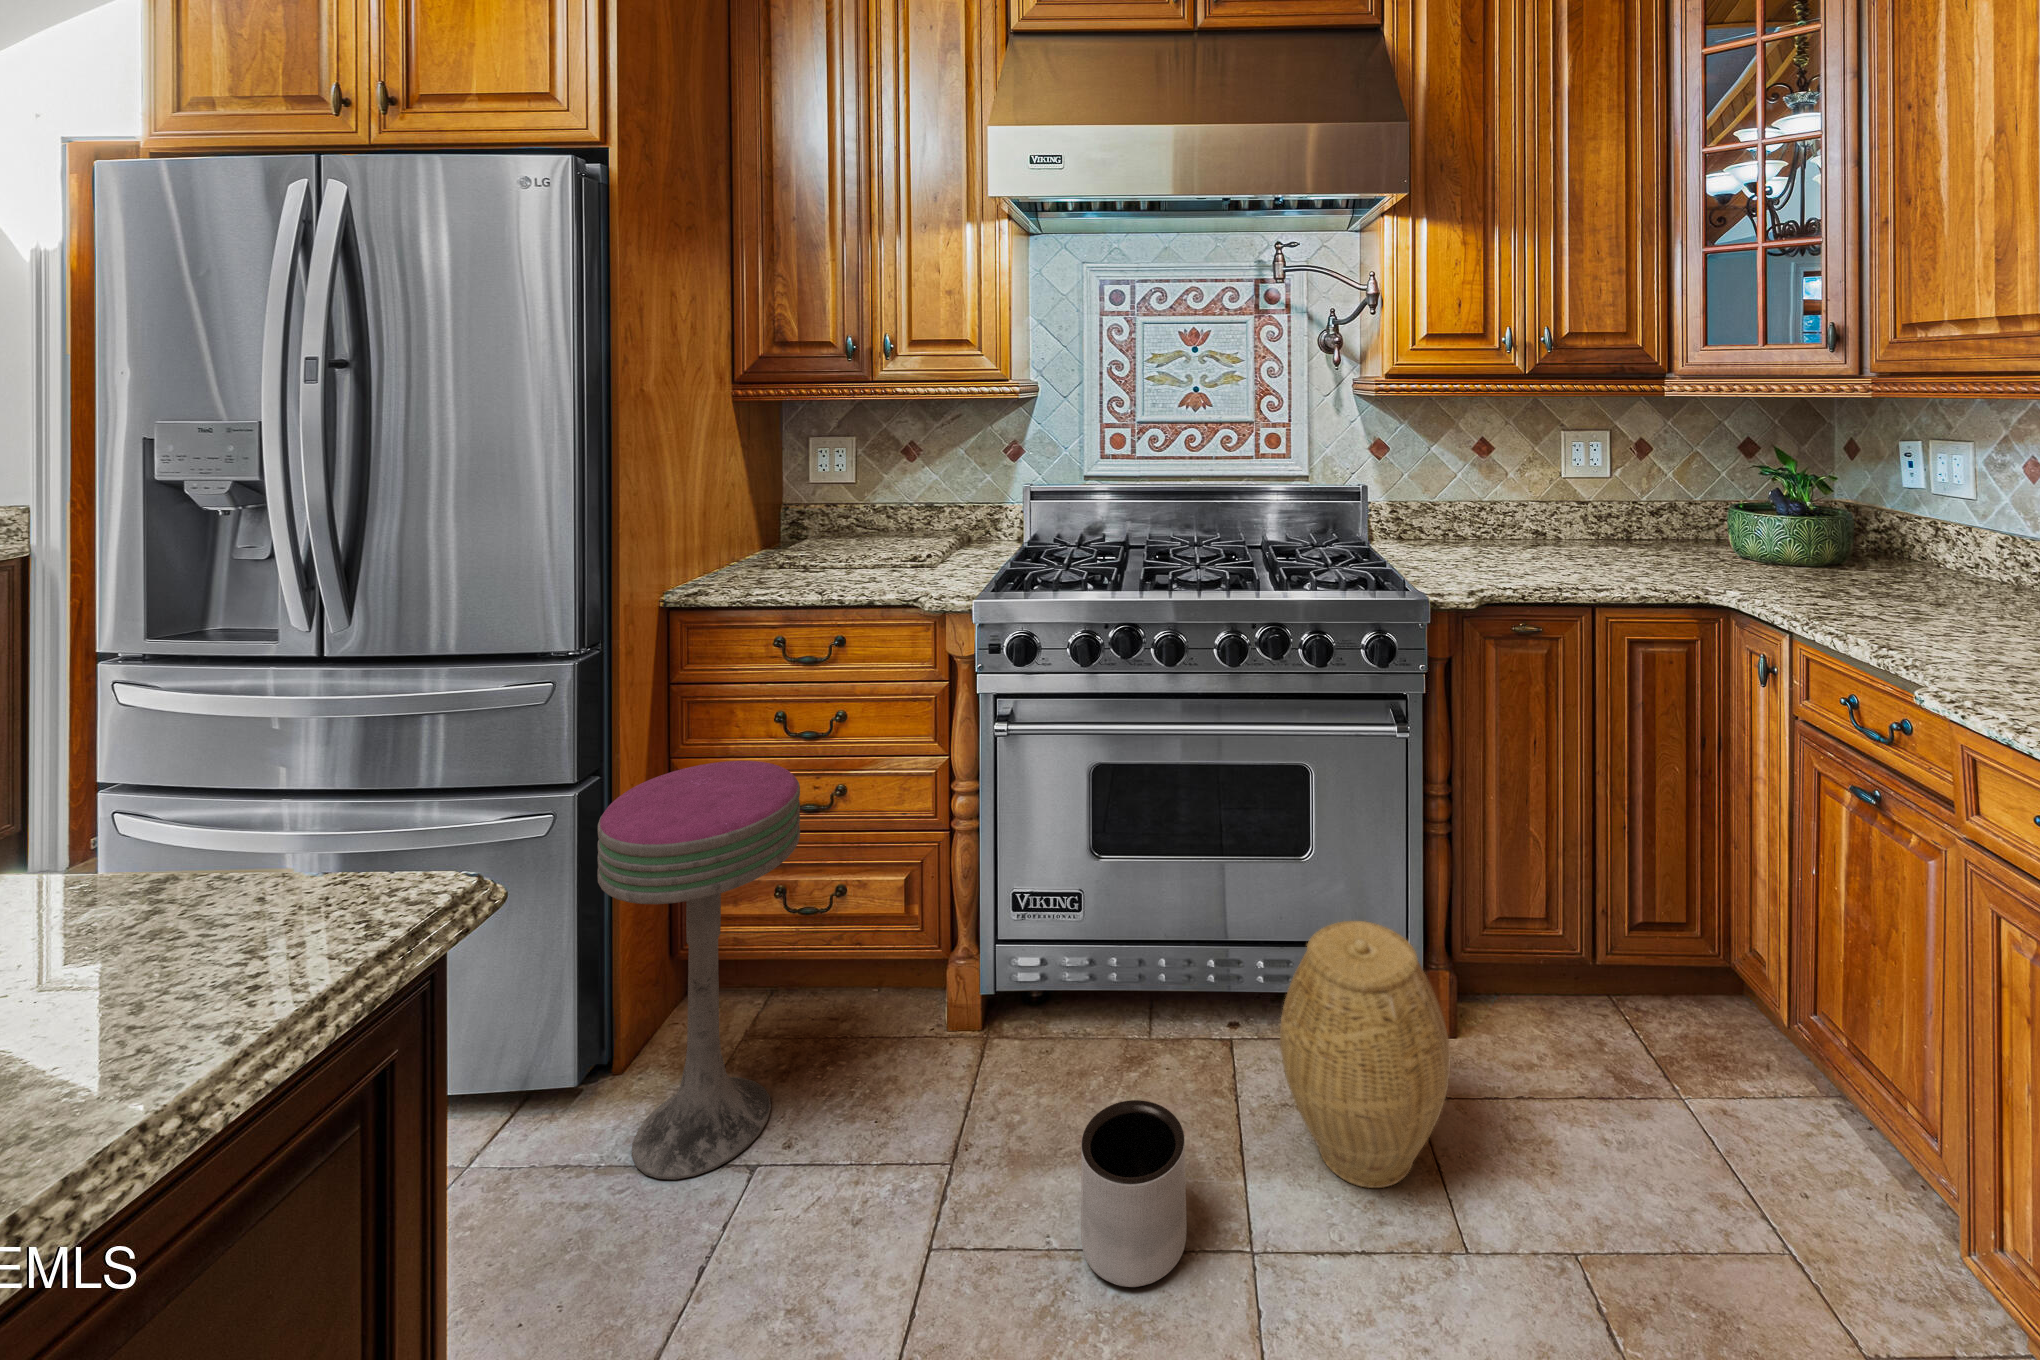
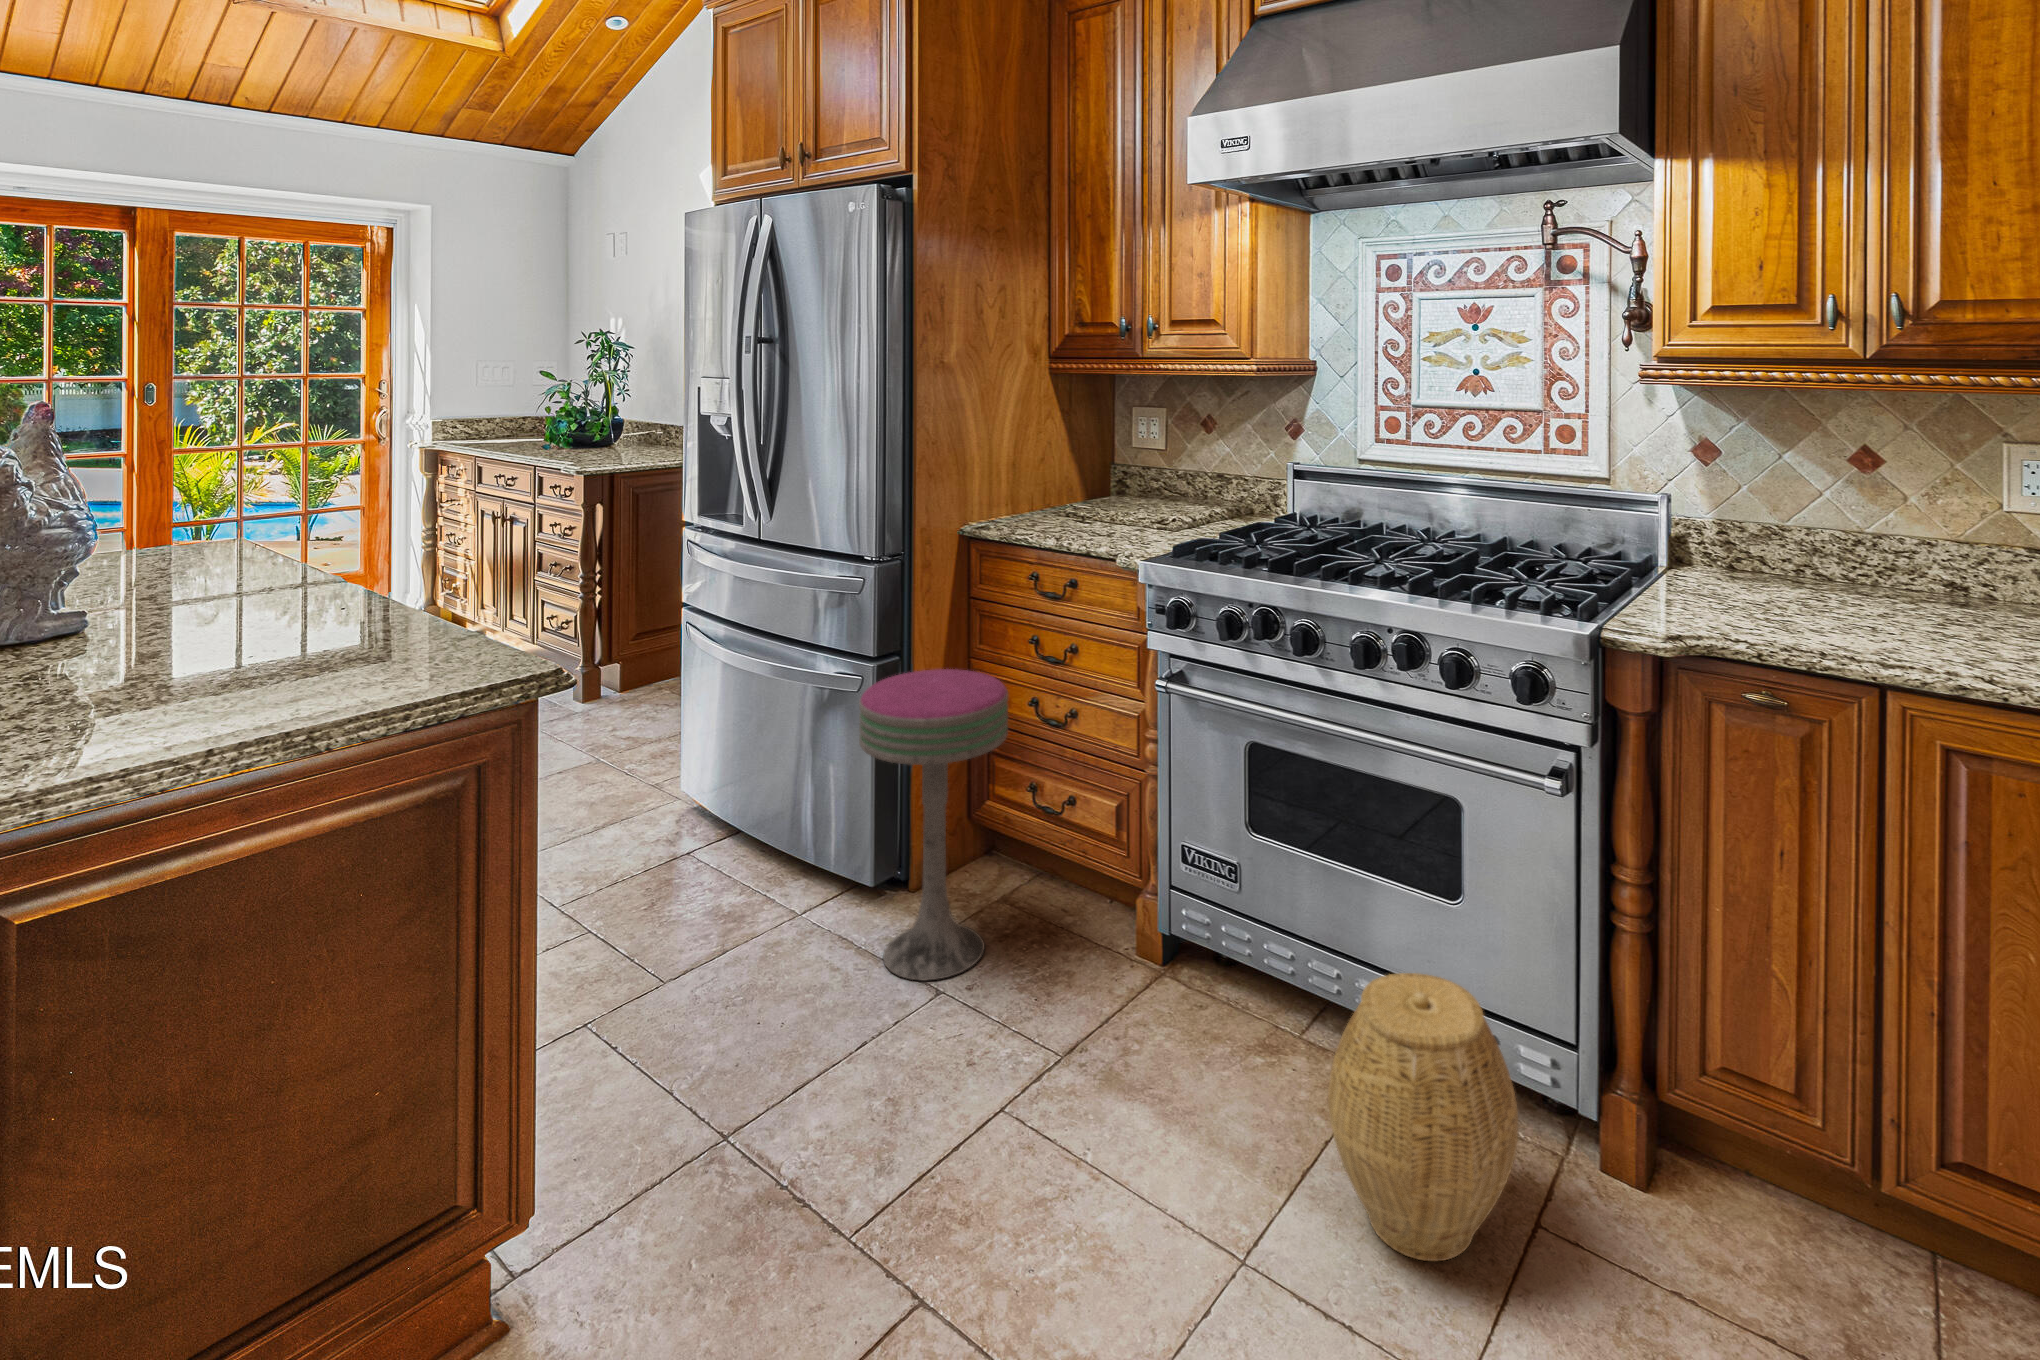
planter: present [1081,1100,1187,1287] -> none [1105,1048,1203,1206]

